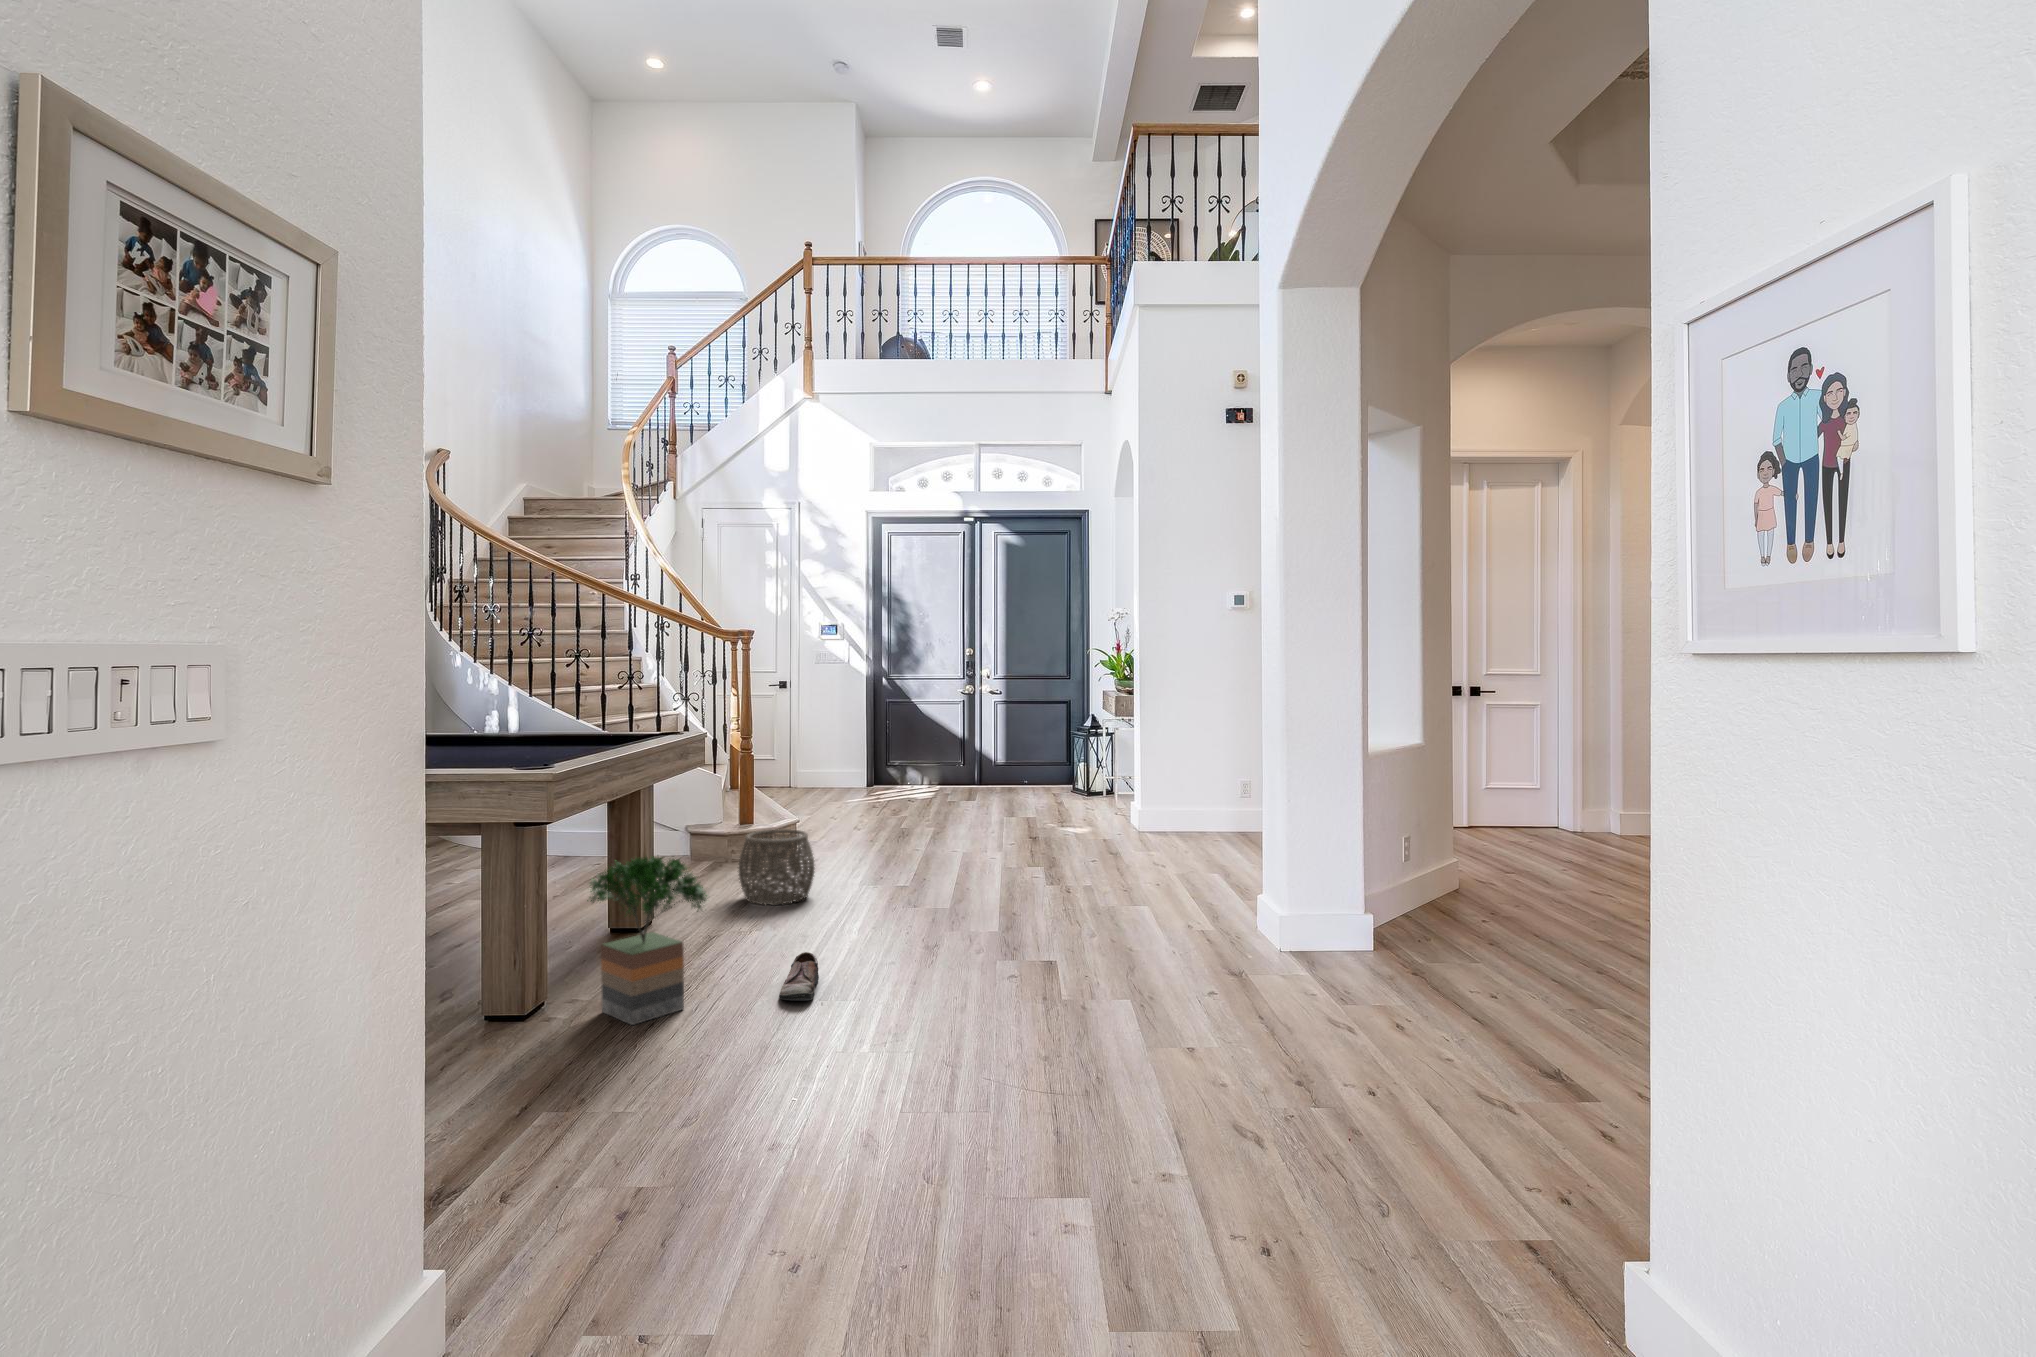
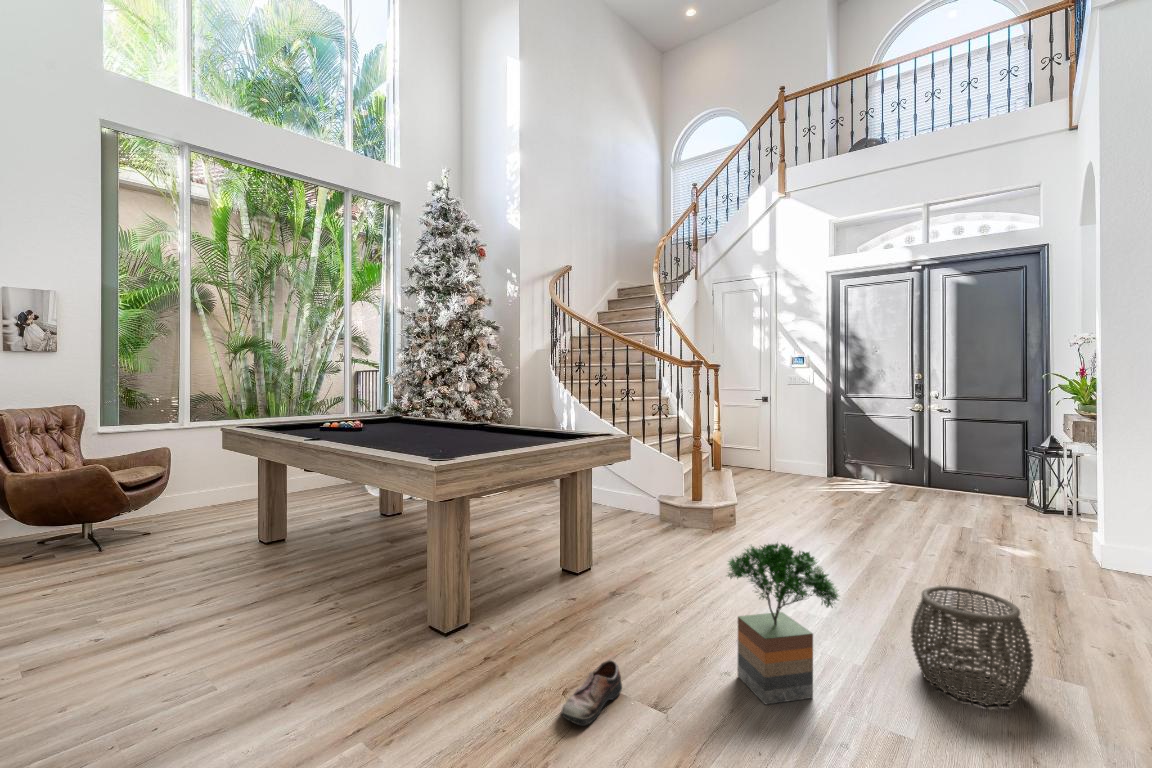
woven basket: present [738,829,815,905] -> present [911,586,1033,706]
potted tree: present [587,856,707,1025] -> present [728,543,839,704]

